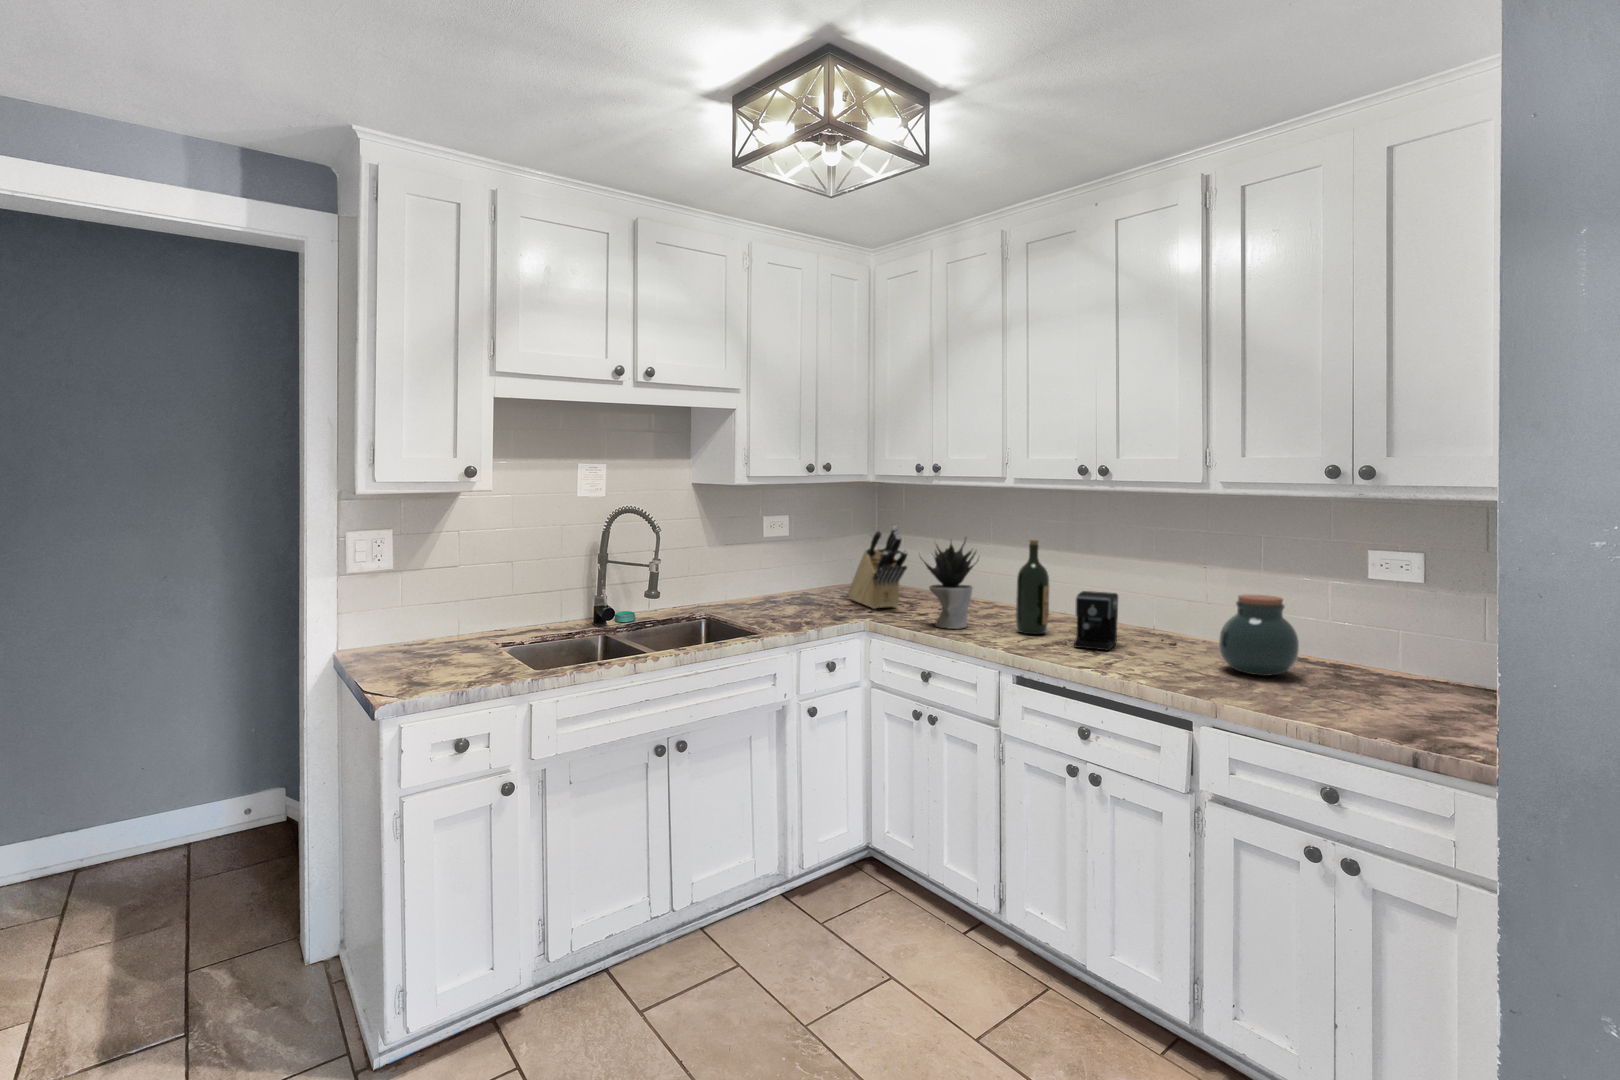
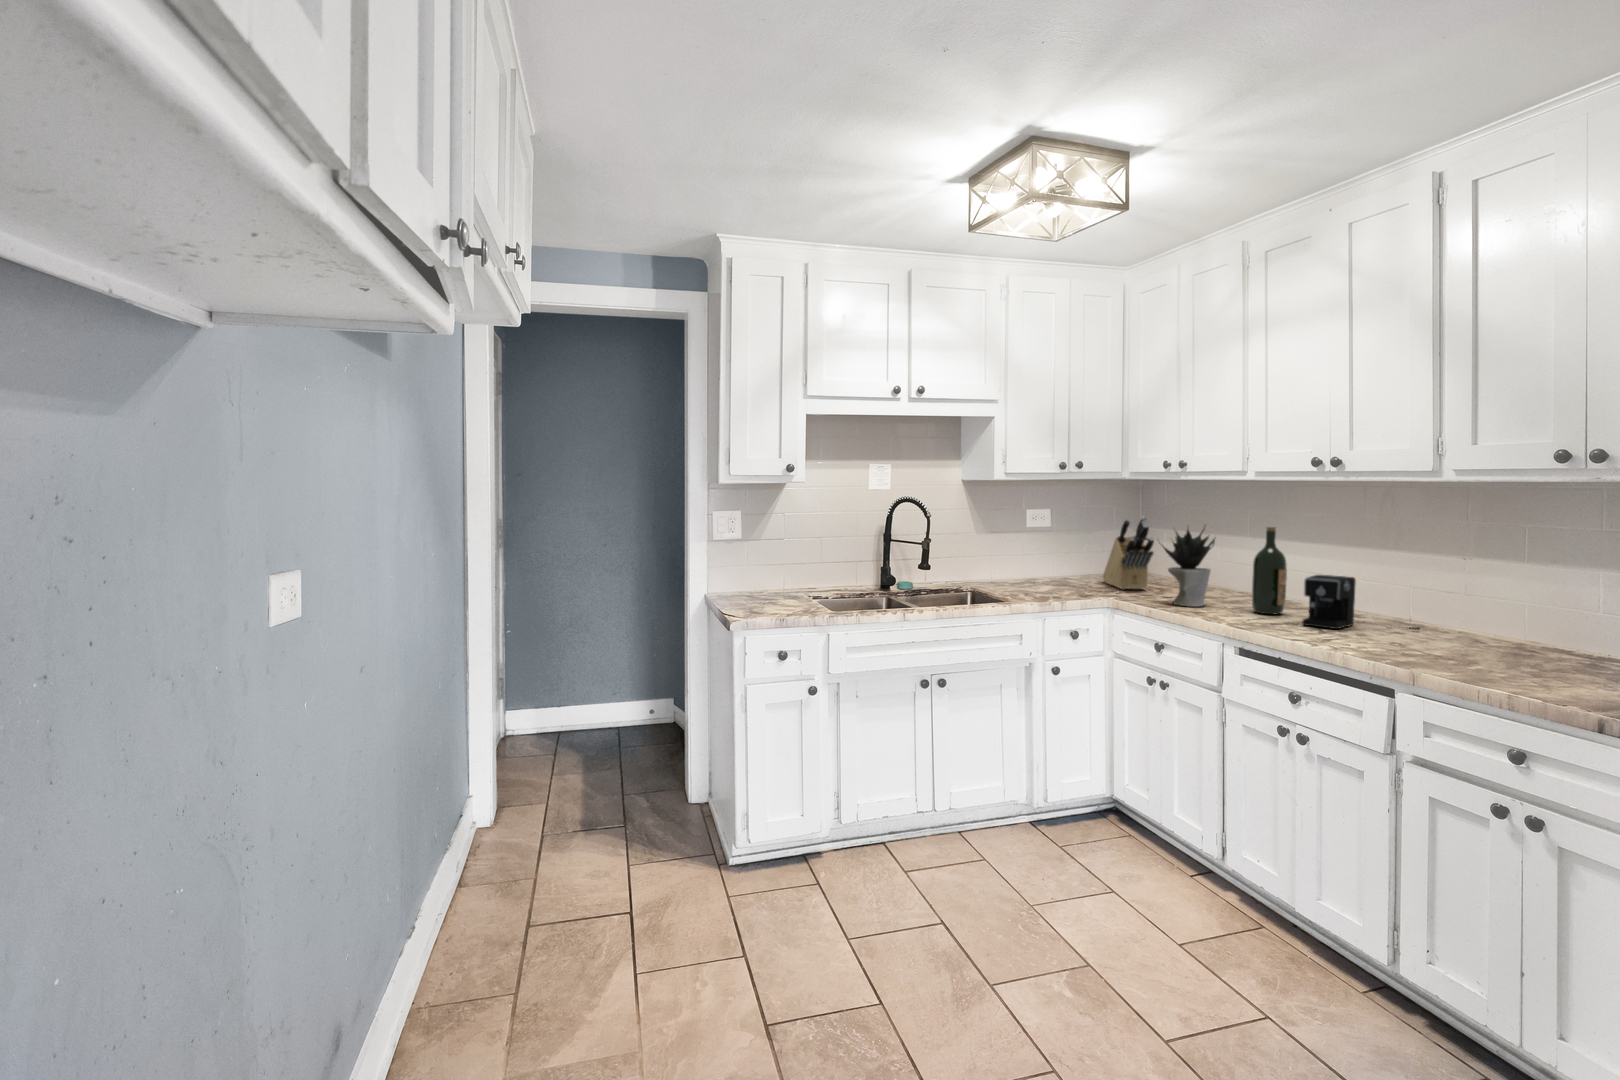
jar: present [1219,594,1299,676] -> none [1449,578,1539,656]

